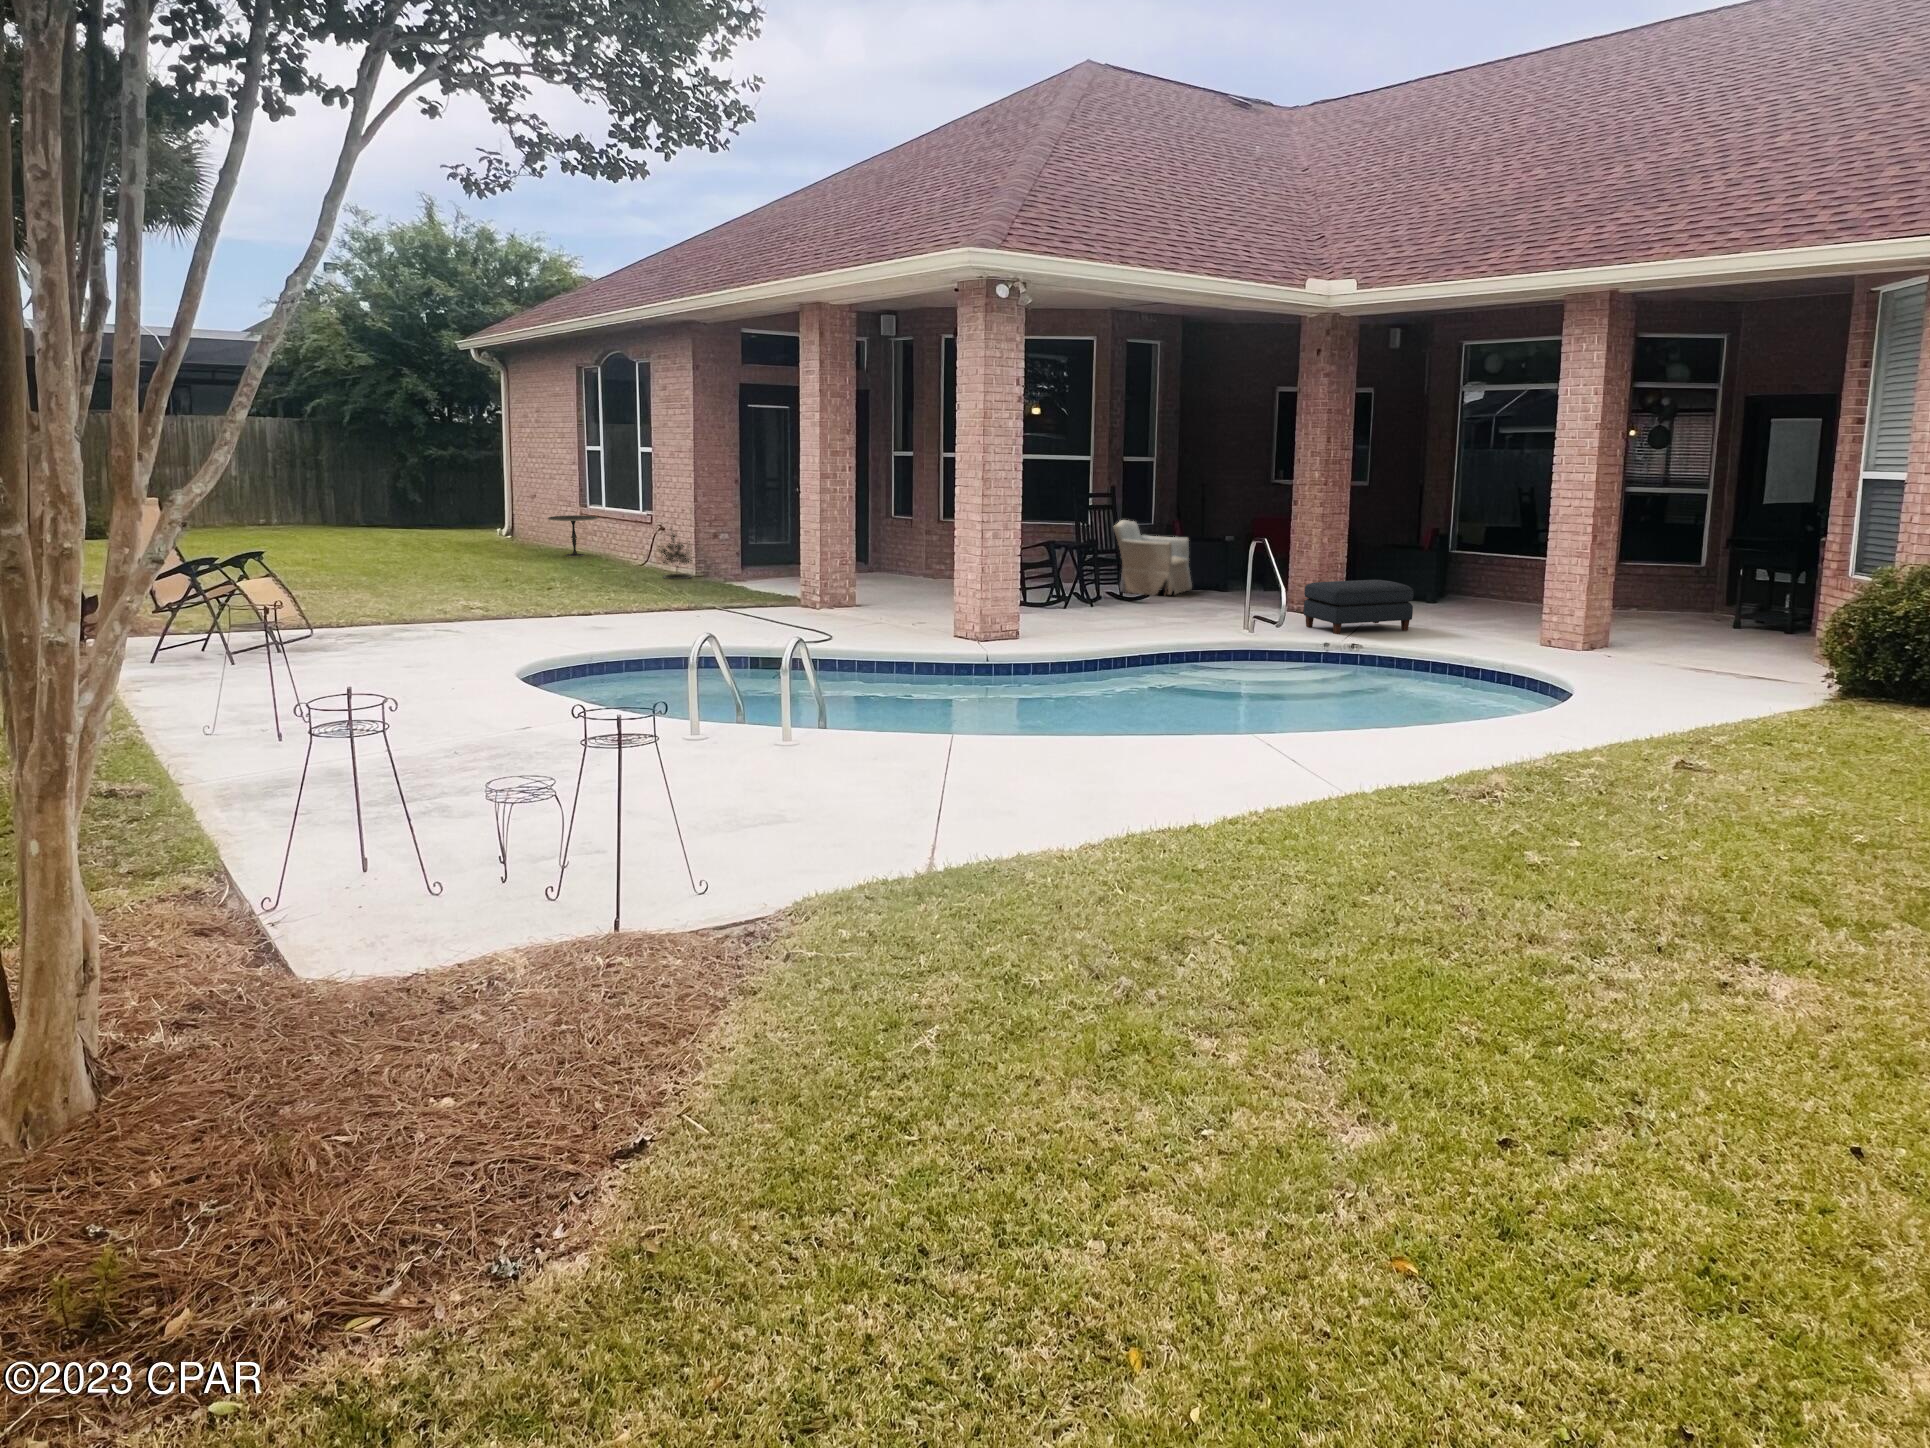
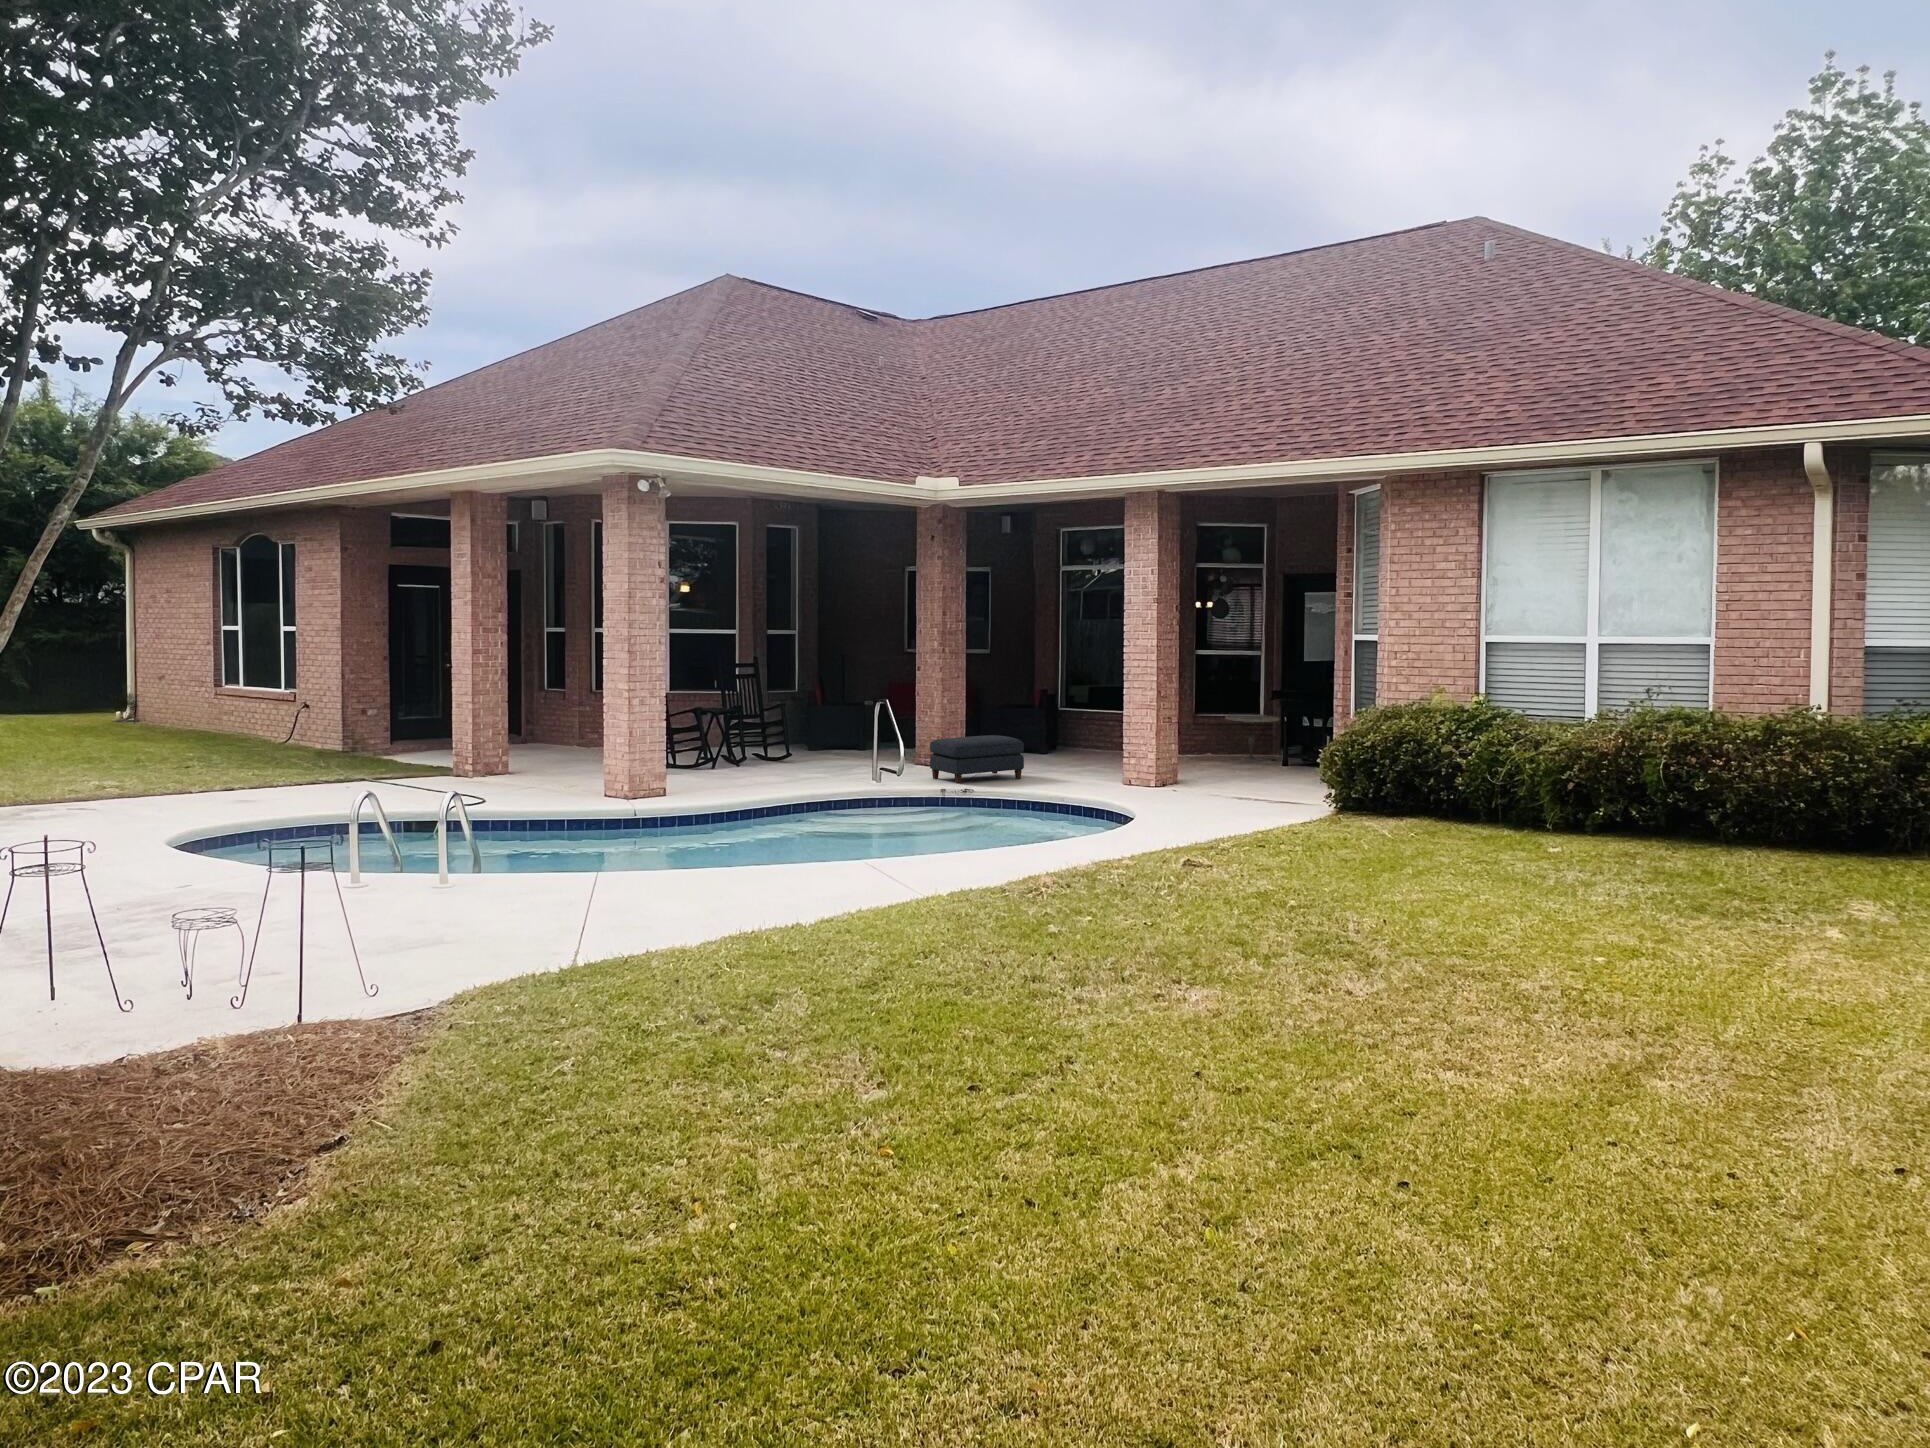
side table: present [548,515,598,557] -> present [1226,715,1278,761]
armchair: present [1114,520,1192,595] -> none [761,688,837,757]
potted tree: present [659,528,692,579] -> present [111,686,138,722]

